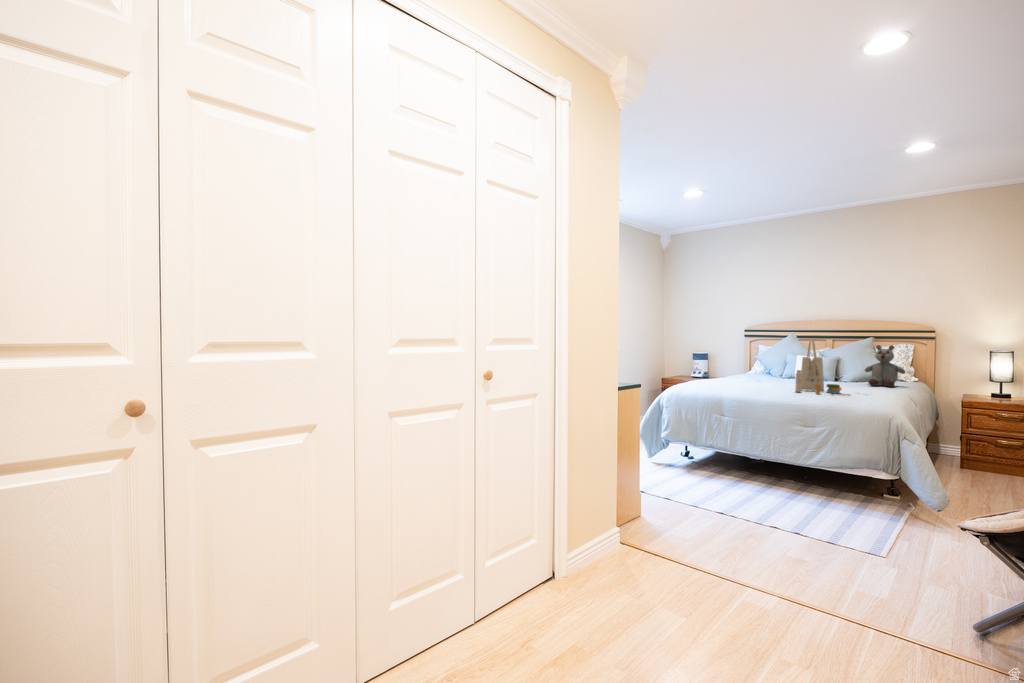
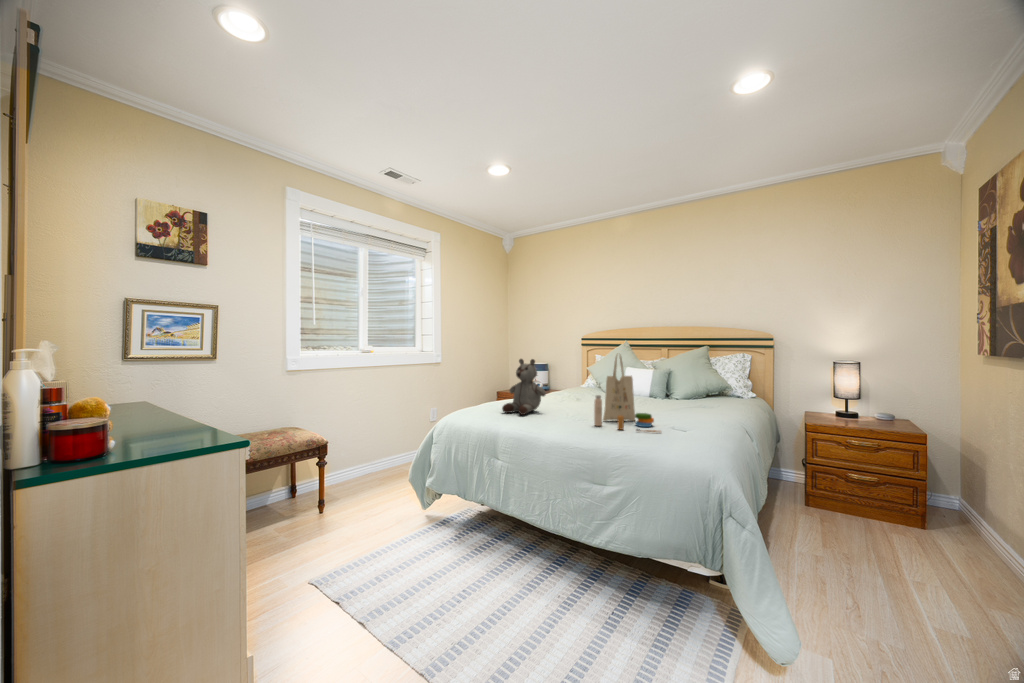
stuffed bear: present [865,345,905,387] -> present [502,359,546,415]

